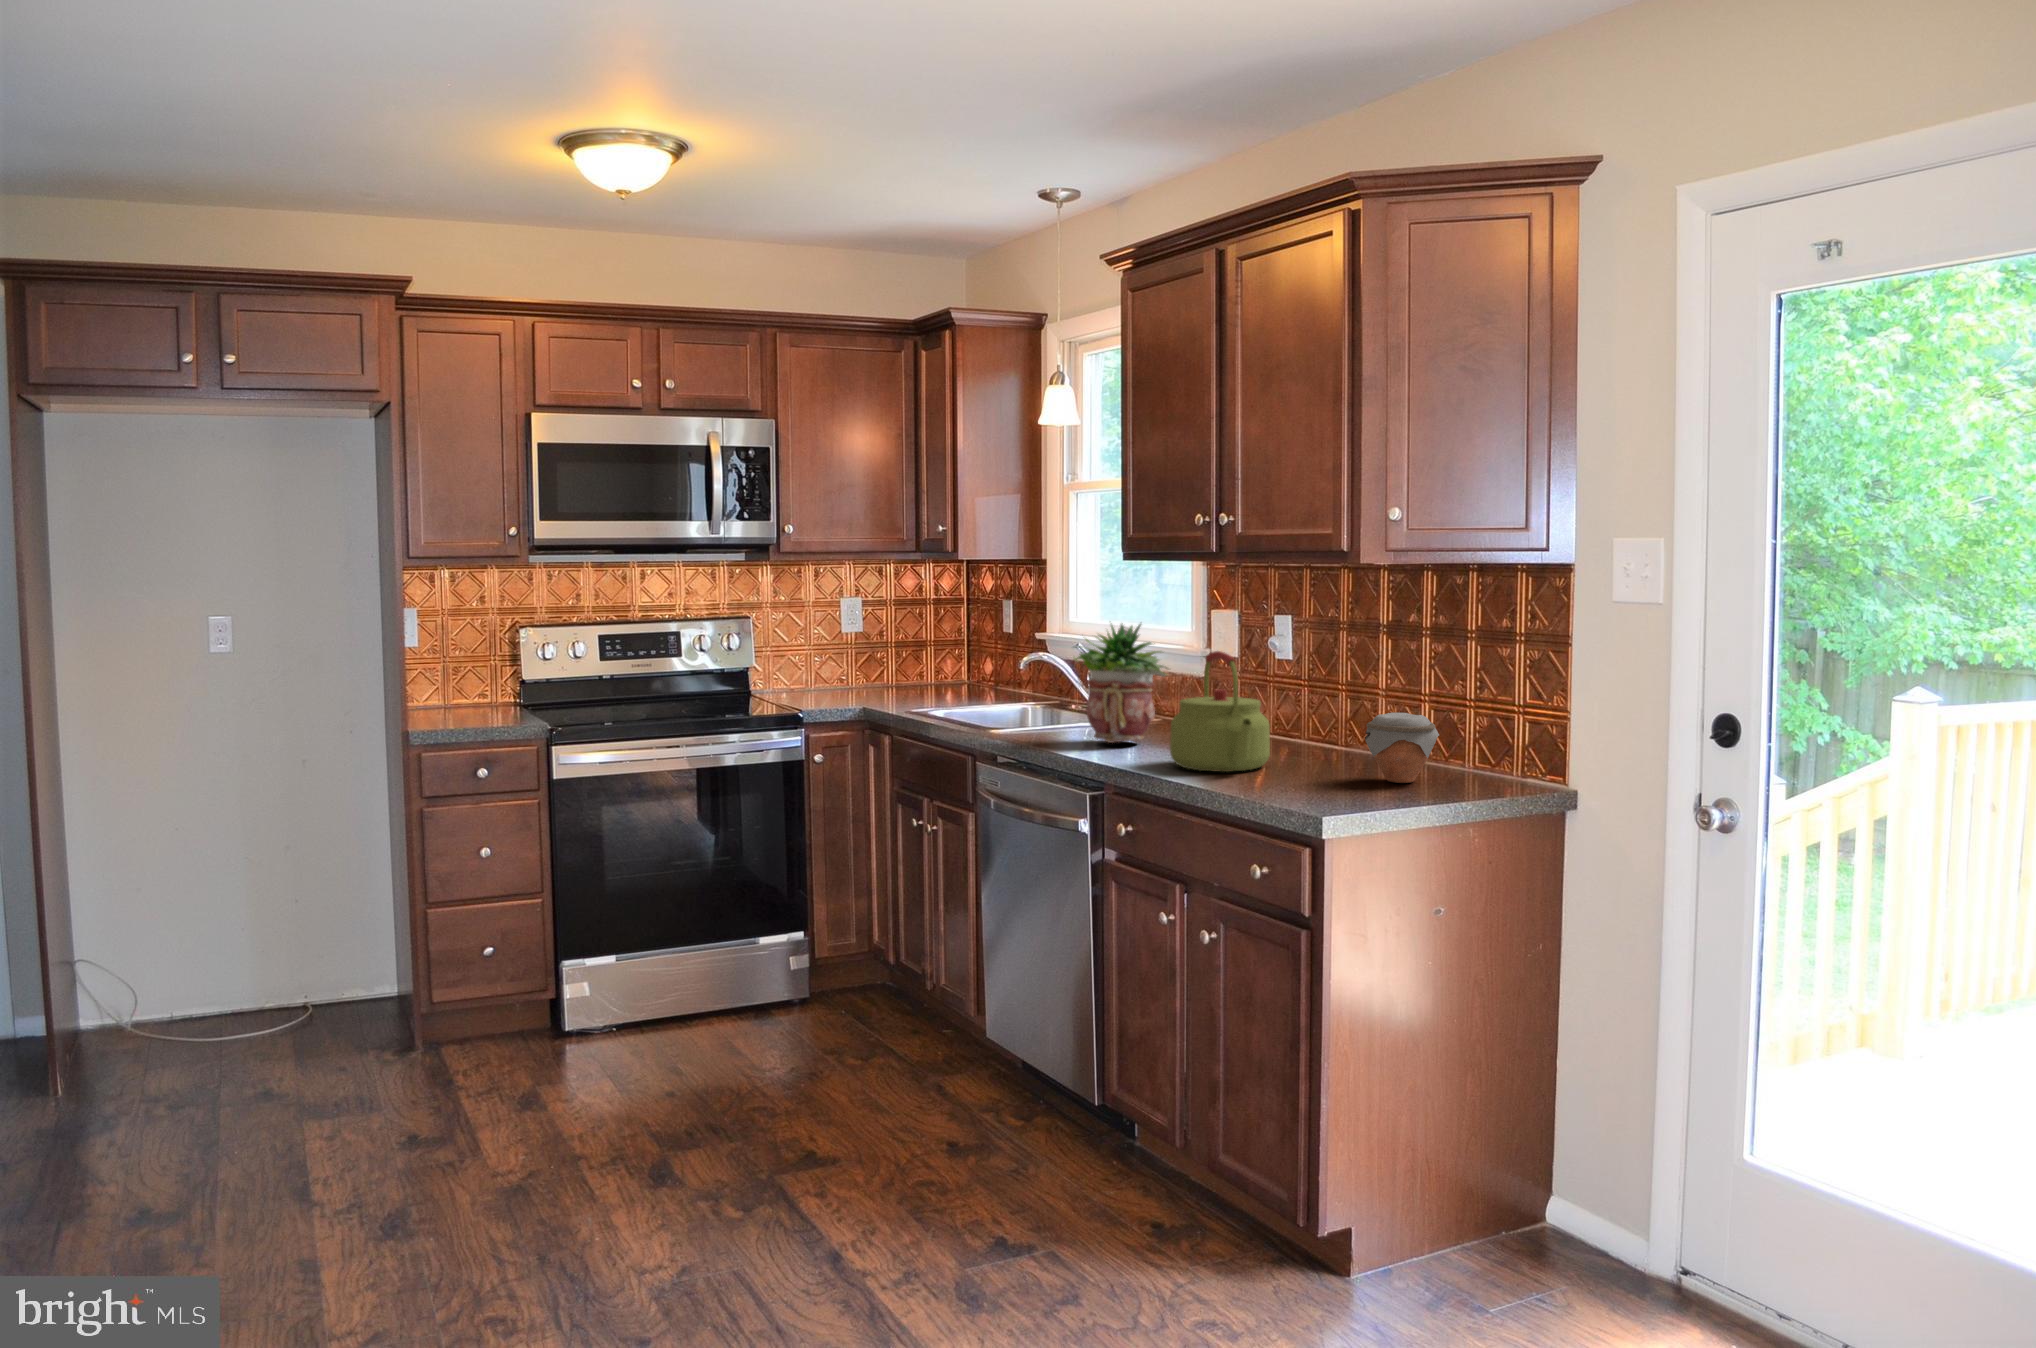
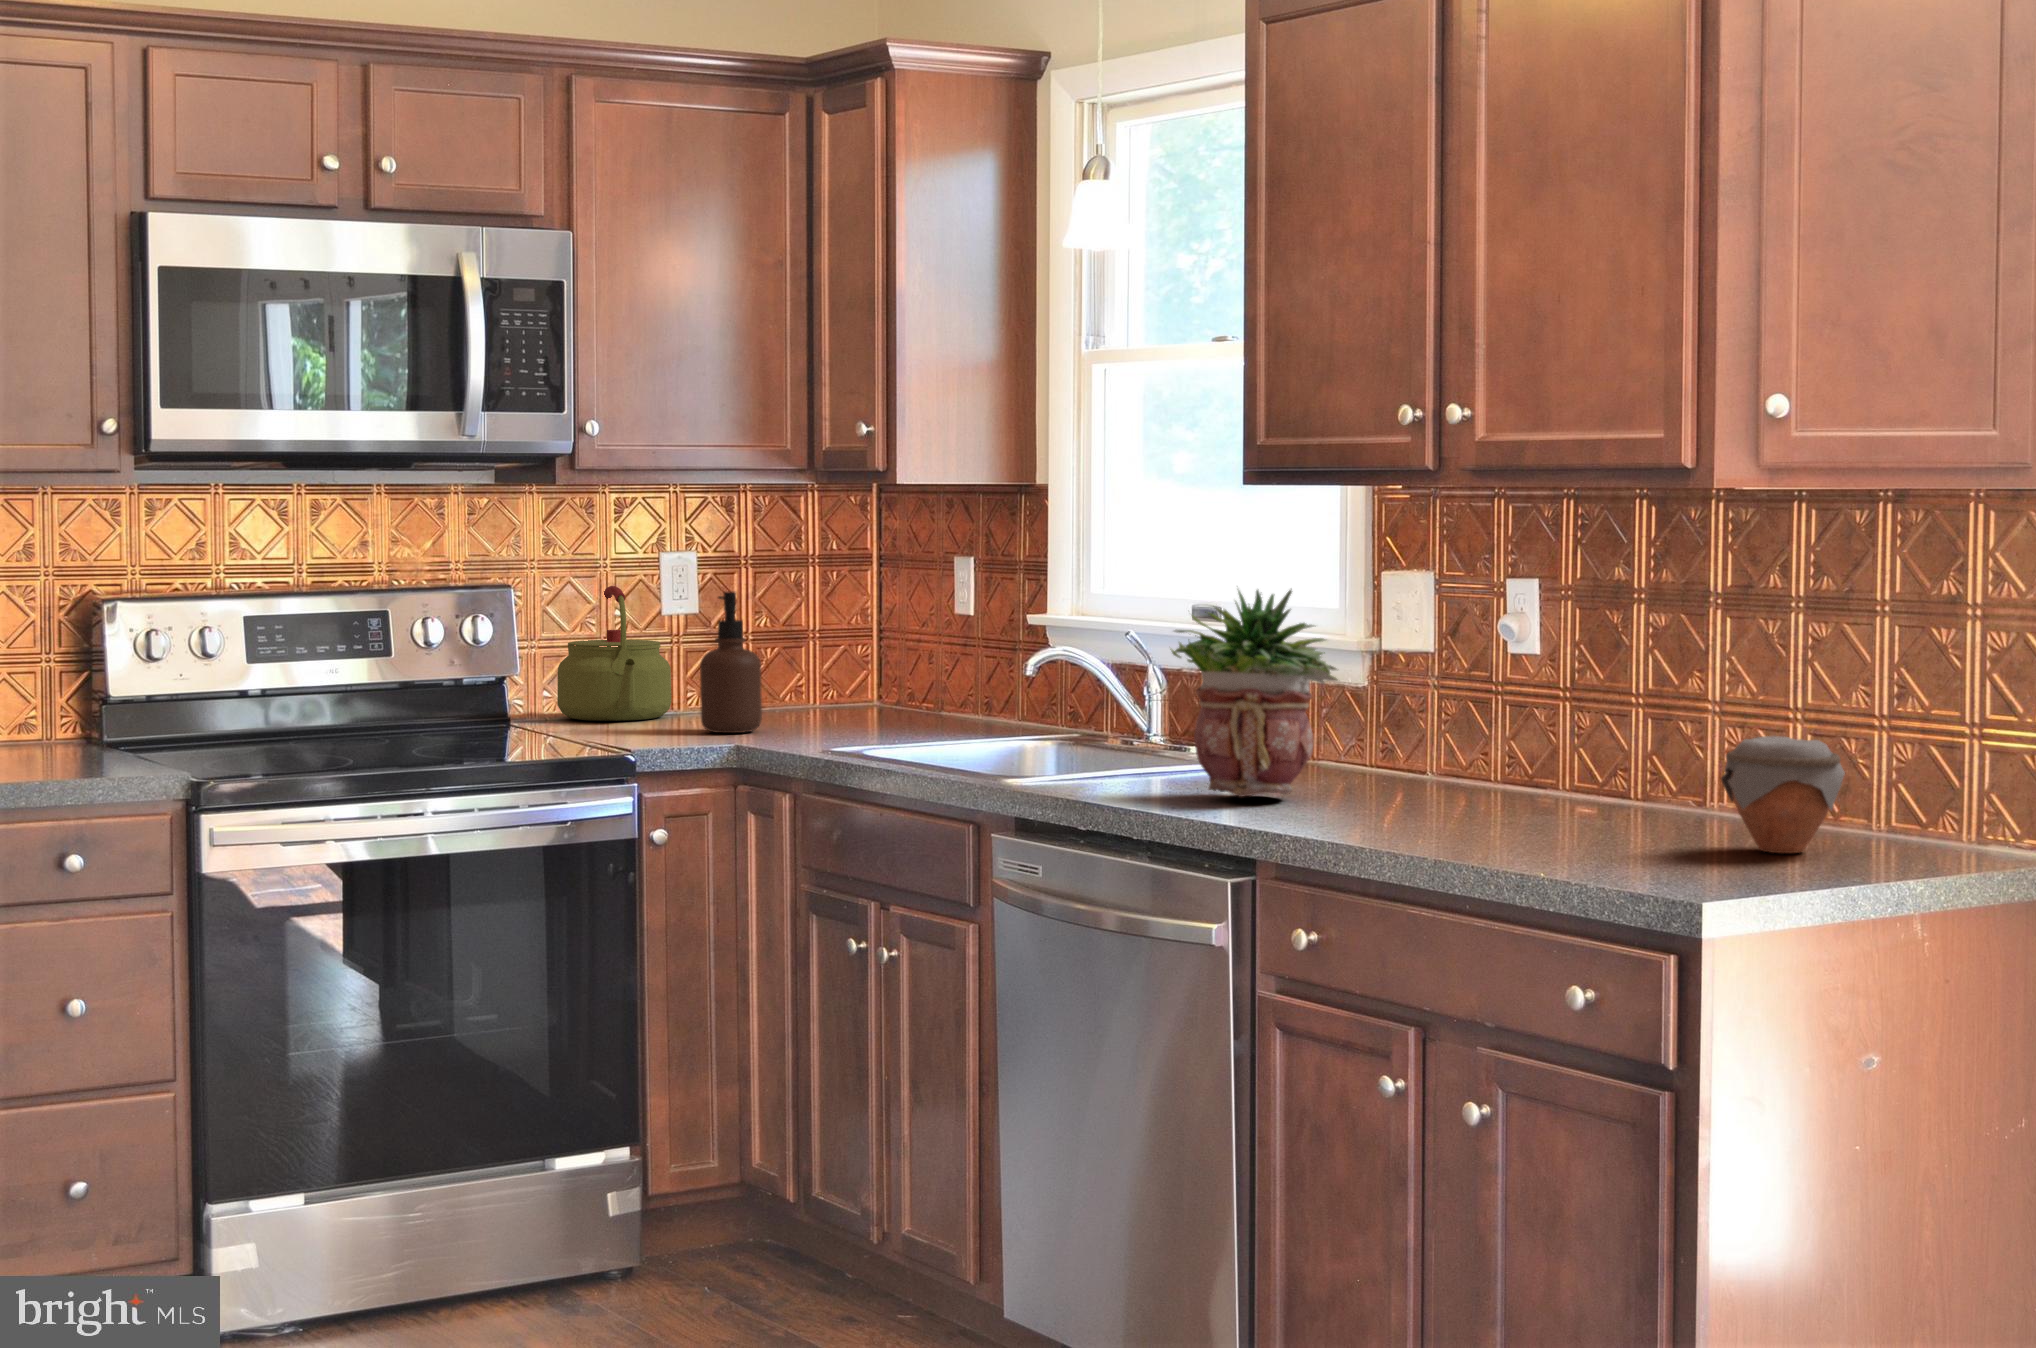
soap dispenser: none [851,620,886,700] -> present [700,591,762,733]
kettle: present [1170,651,1270,772] -> present [557,586,671,721]

